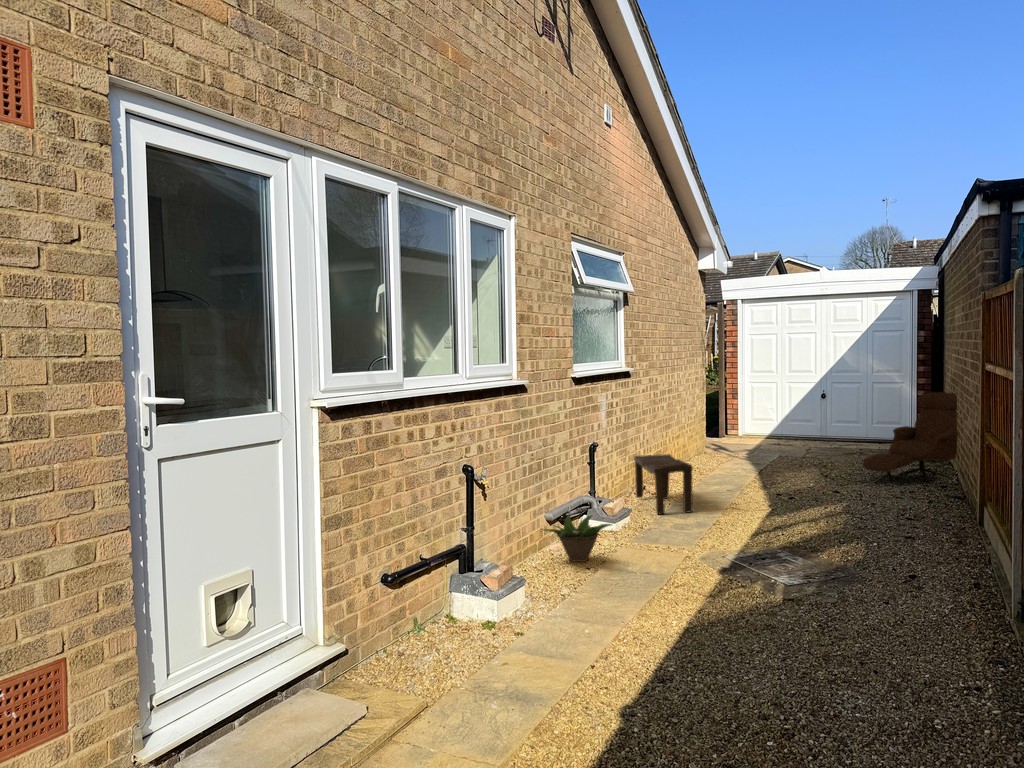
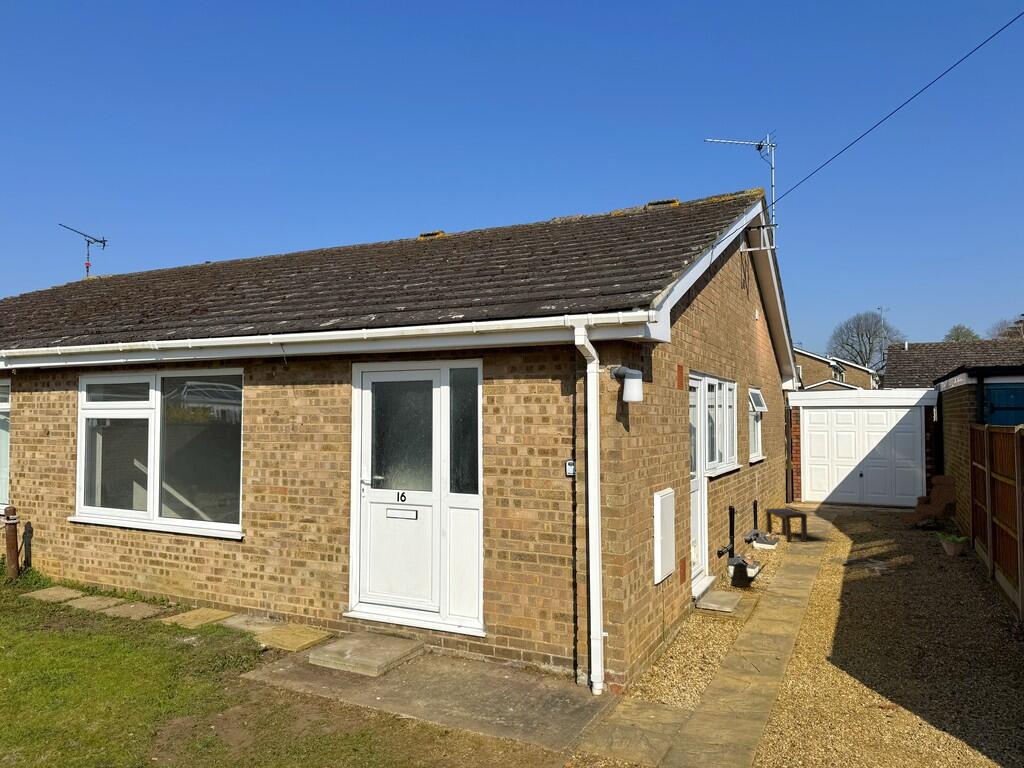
decorative plant: present [543,515,612,562] -> present [937,533,968,556]
watering can: none [420,598,505,656] -> present [726,563,768,587]

